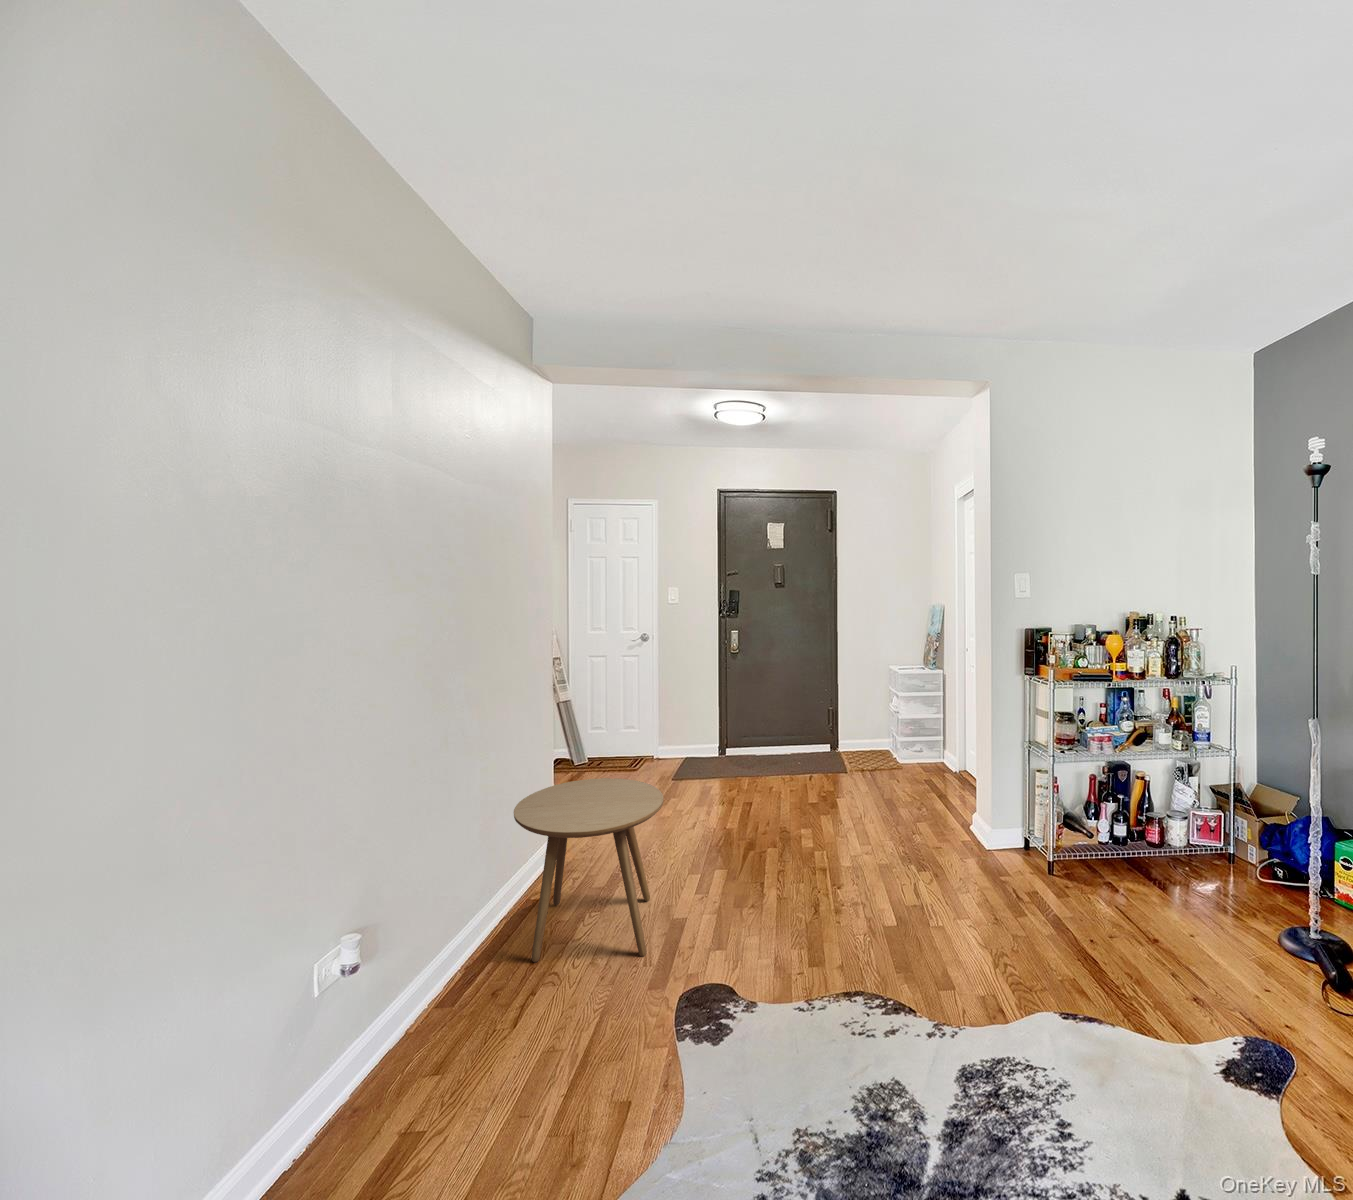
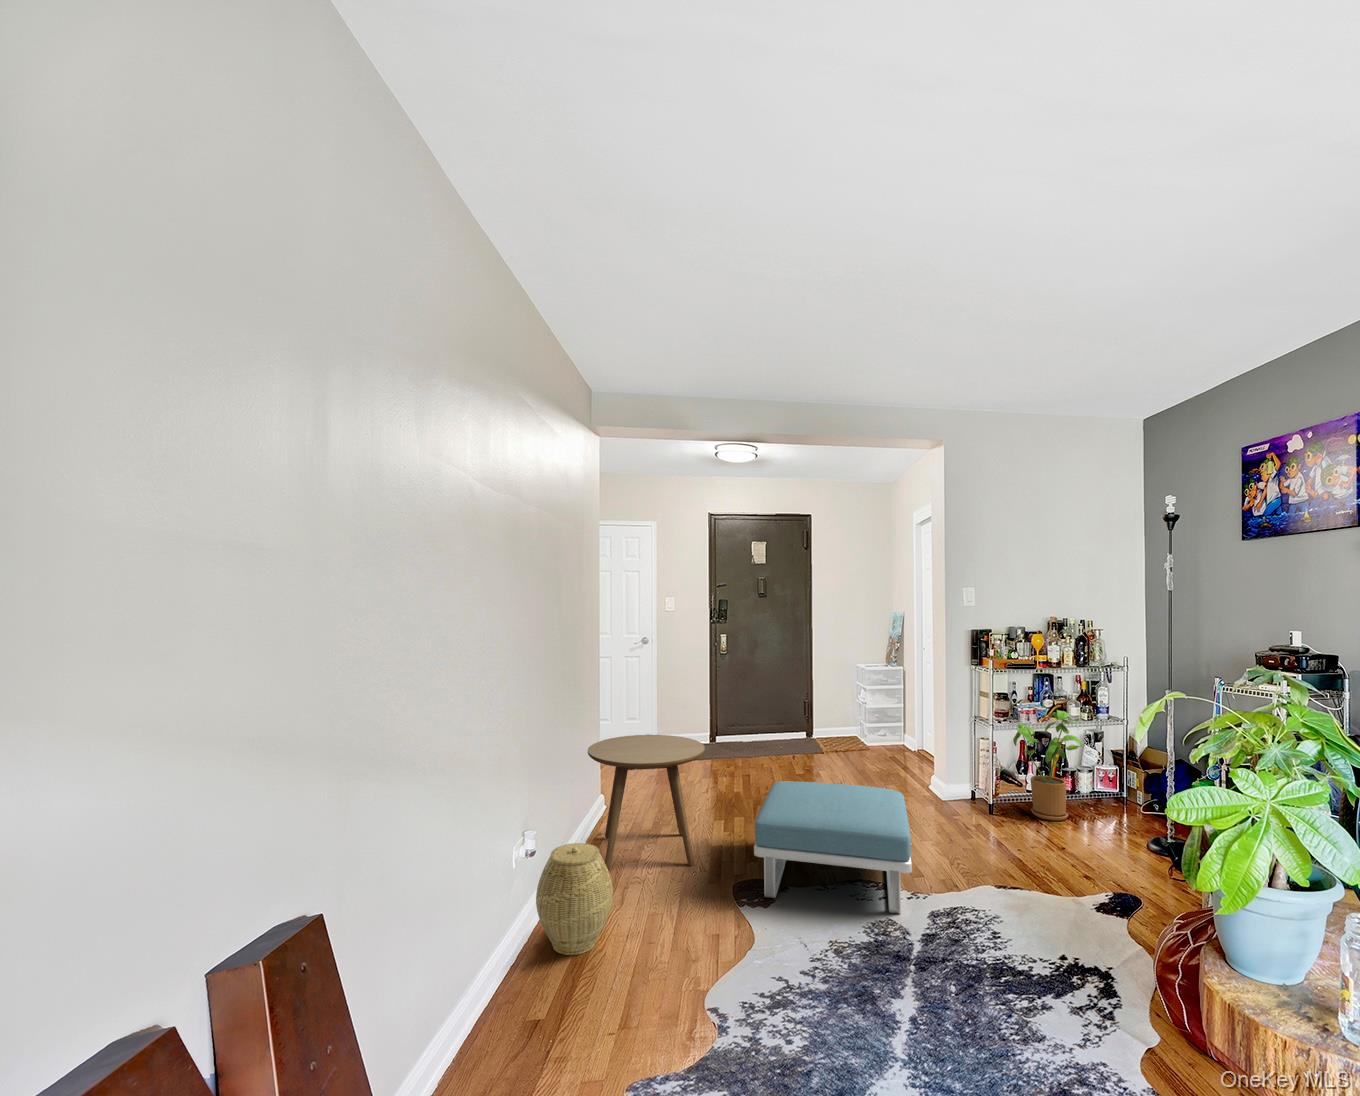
house plant: none [1080,740,1184,884] -> present [1013,710,1084,821]
footstool: none [707,843,930,1068] -> present [754,781,912,914]
woven basket: none [371,967,488,1138] -> present [536,843,613,955]

